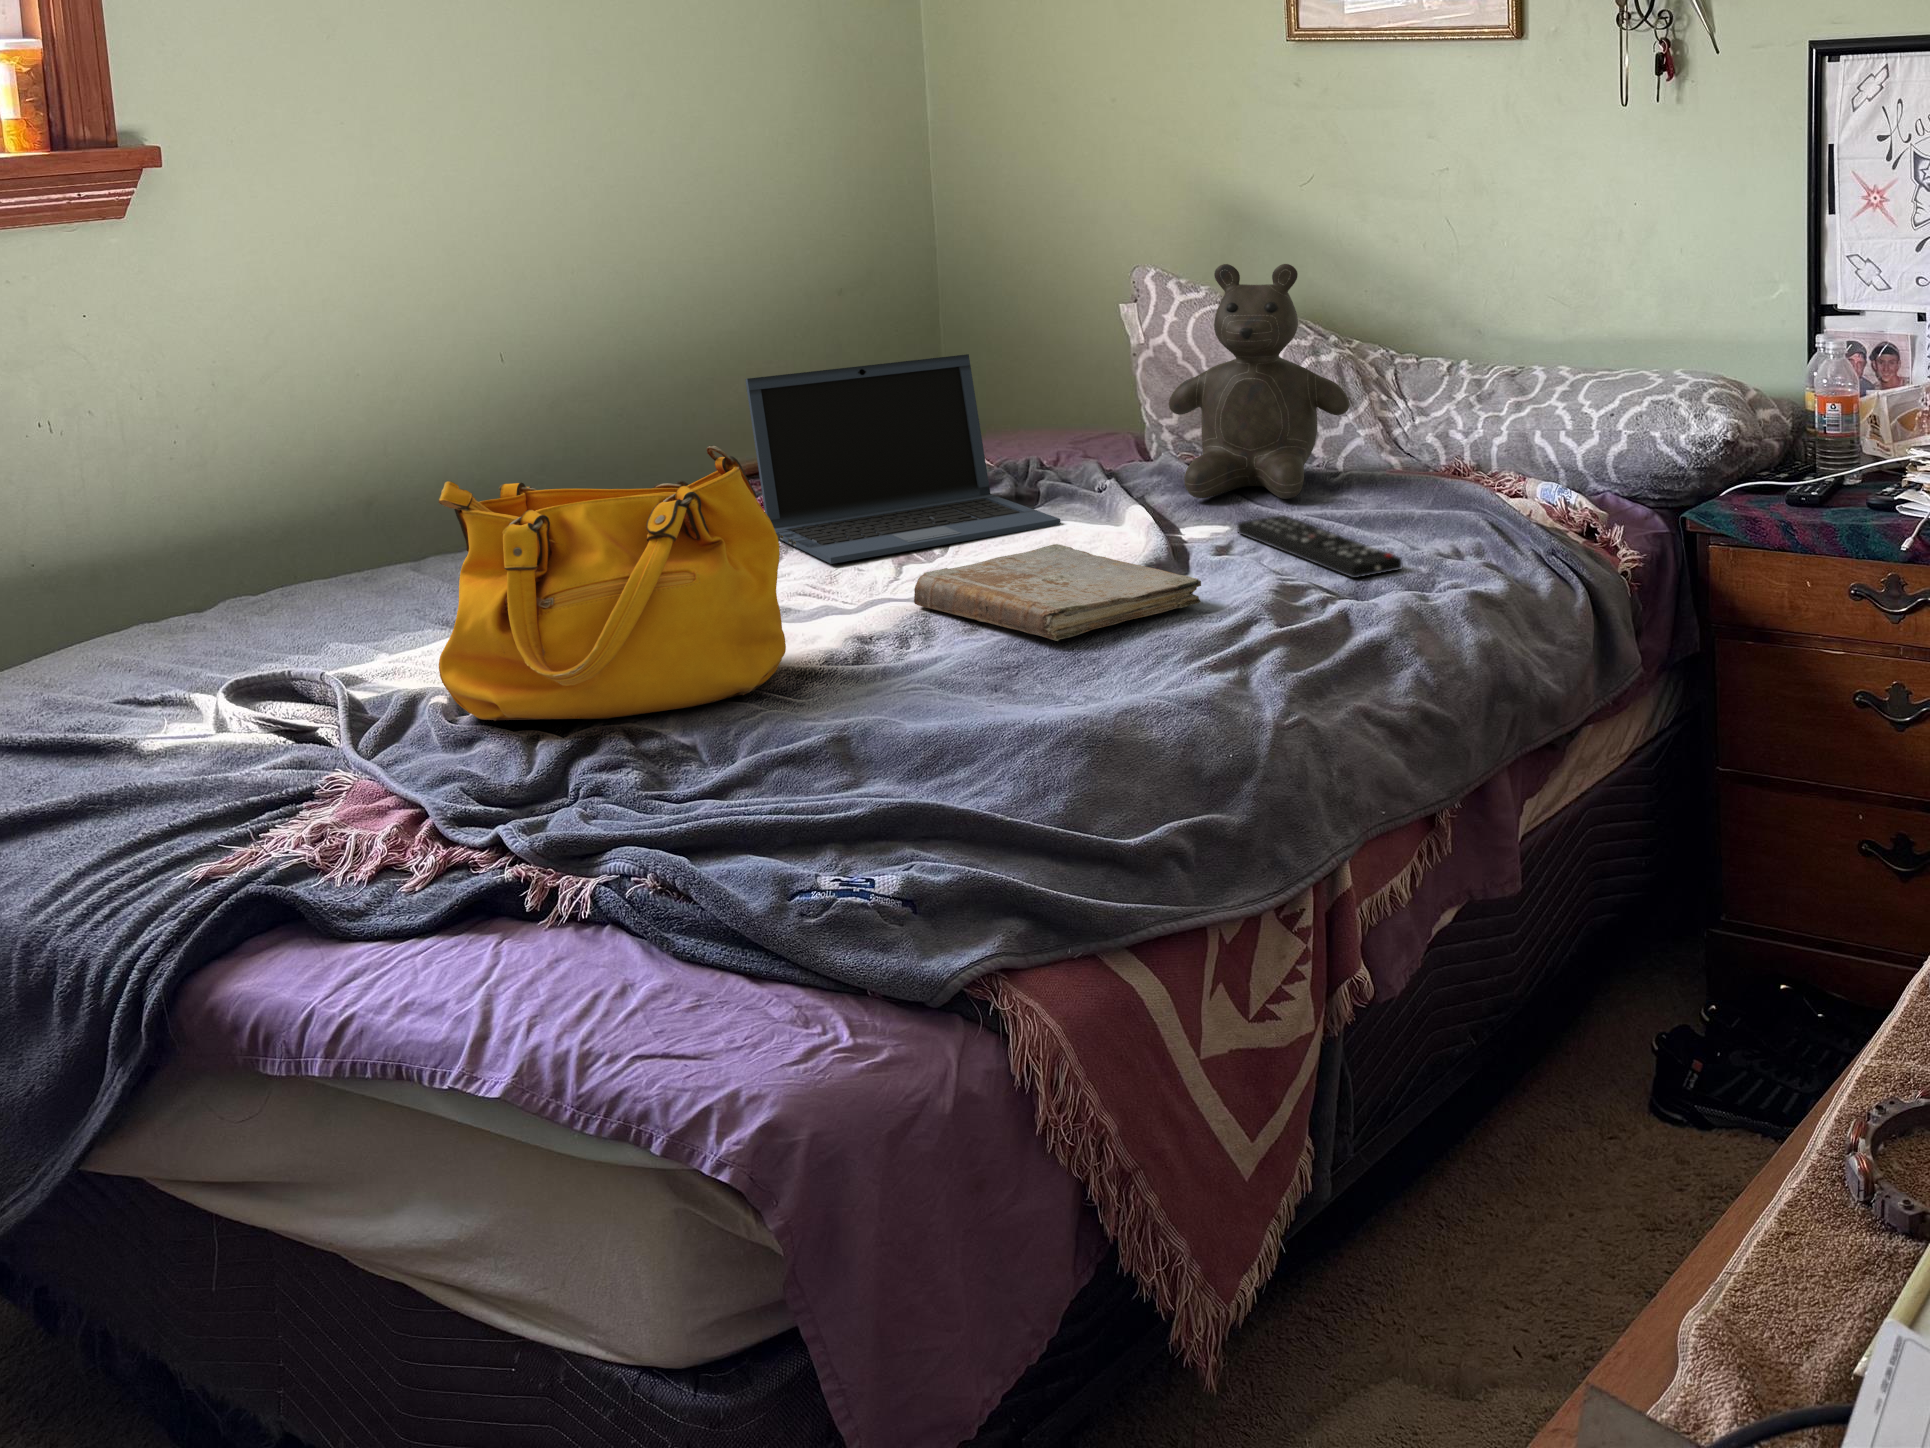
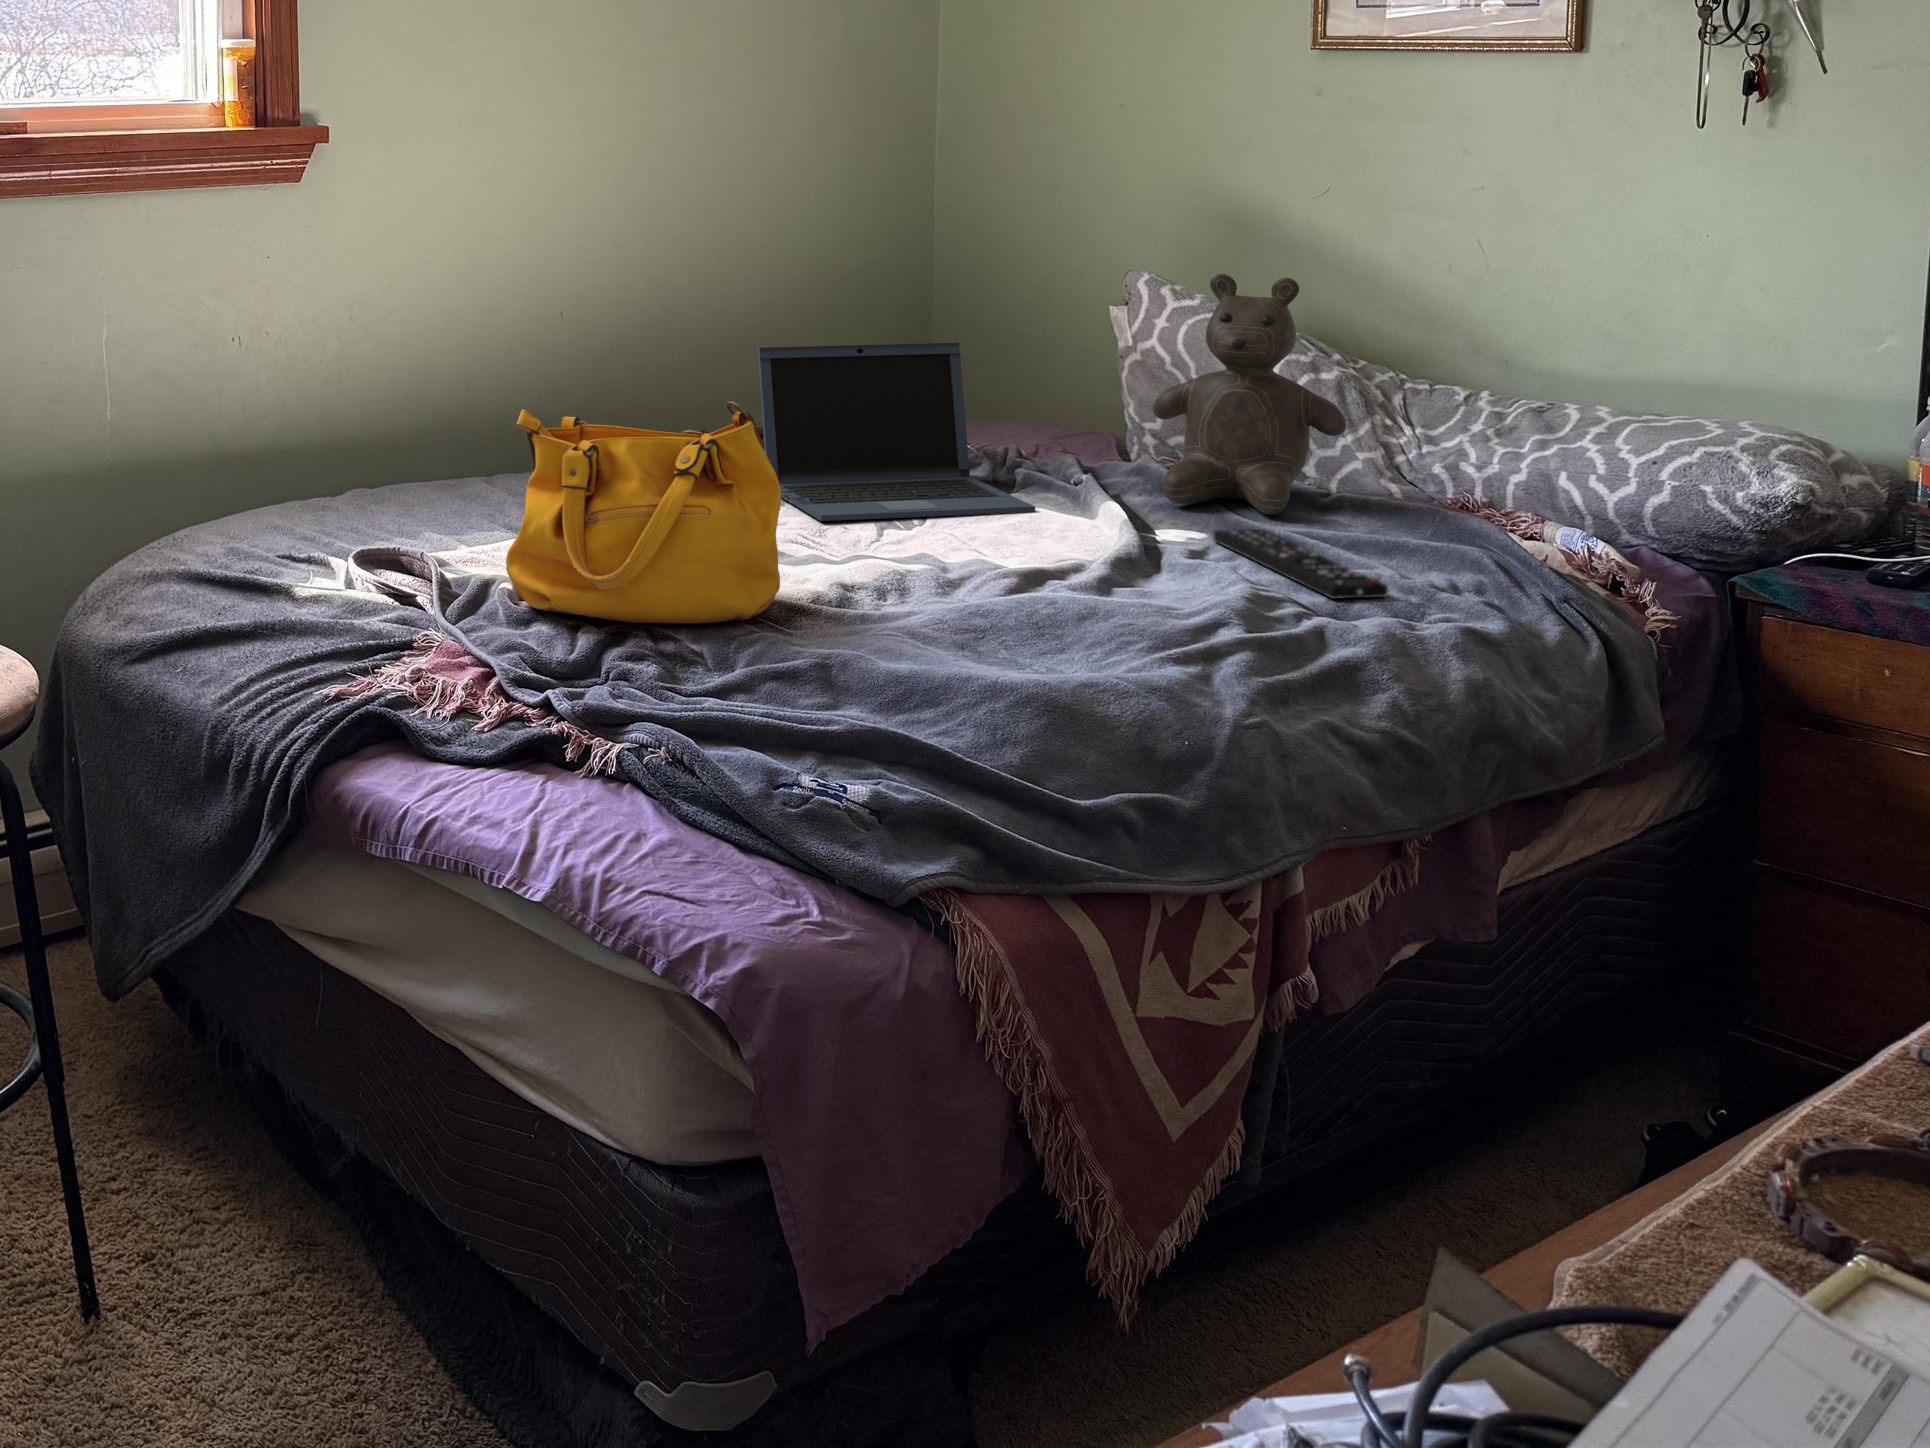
book: present [914,544,1201,641] -> none [893,528,1170,615]

